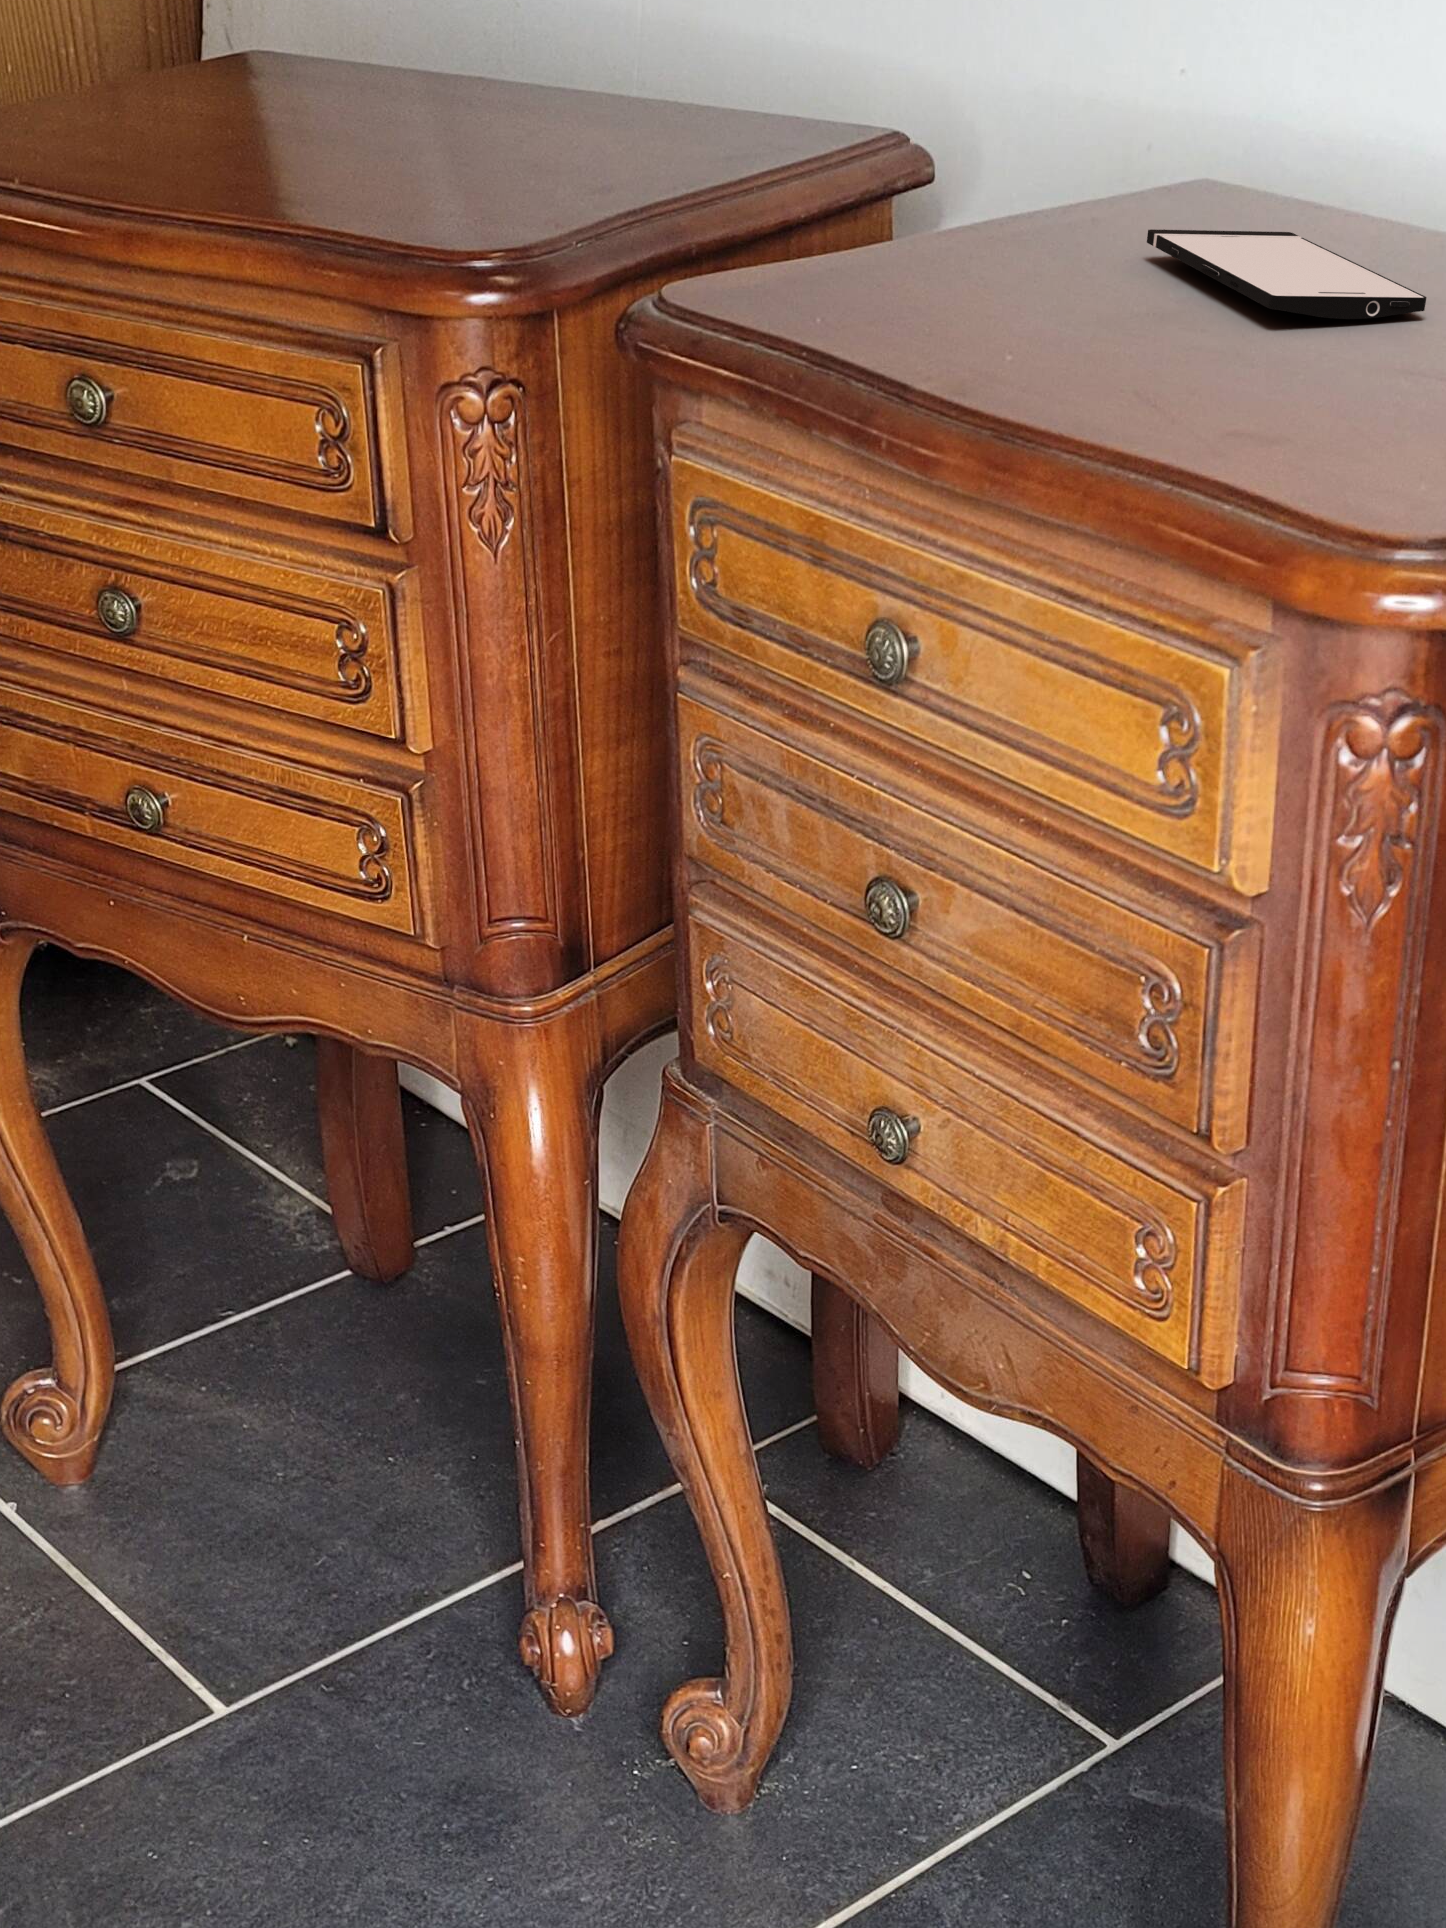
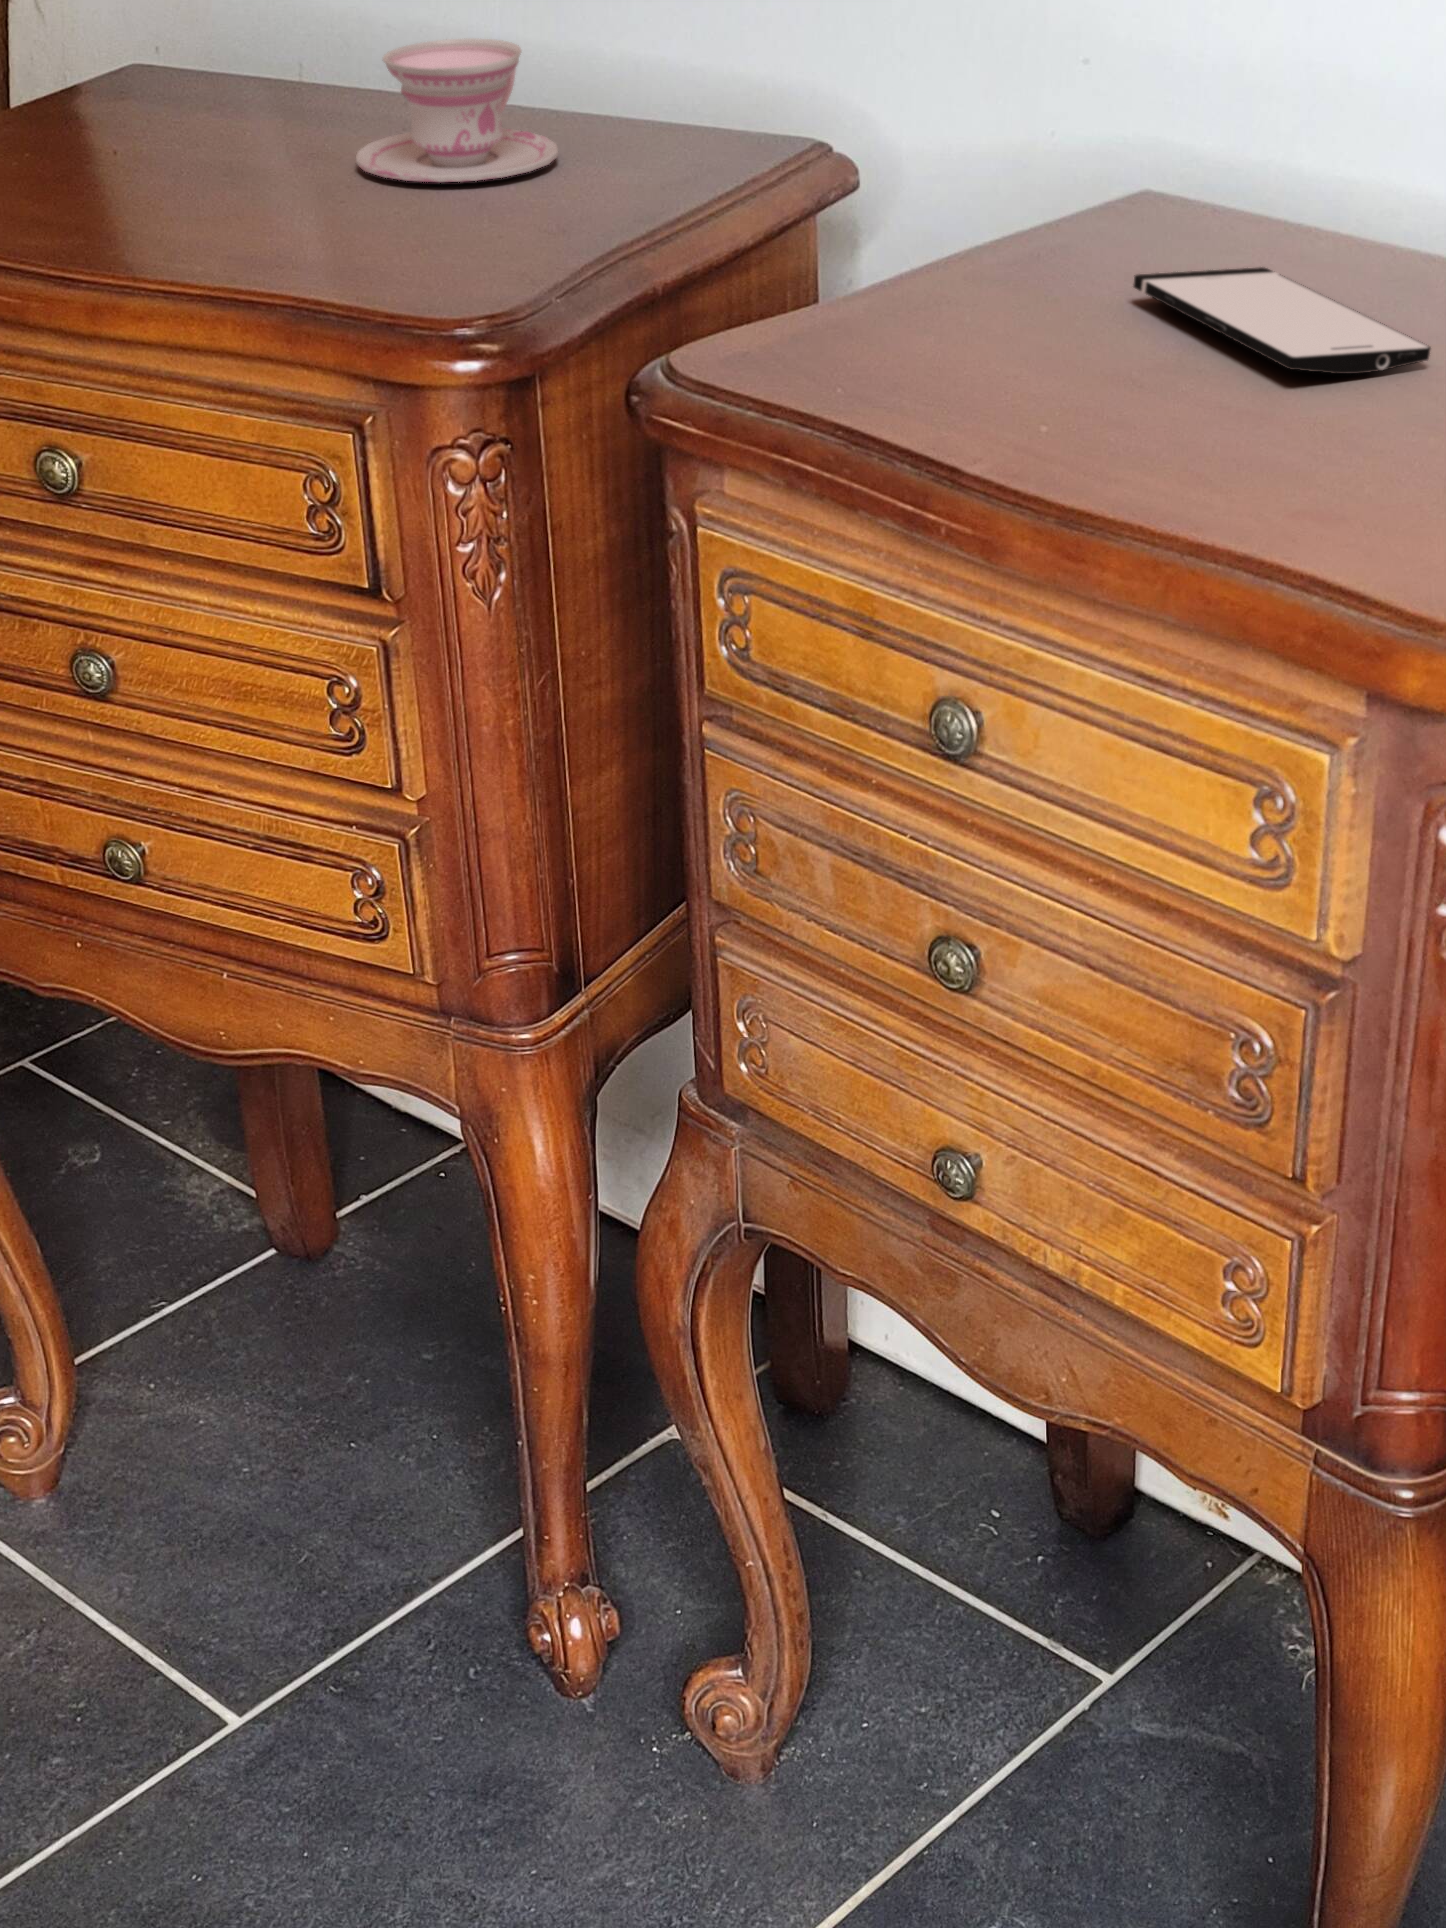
teacup: none [434,15,639,151] -> present [356,38,558,182]

